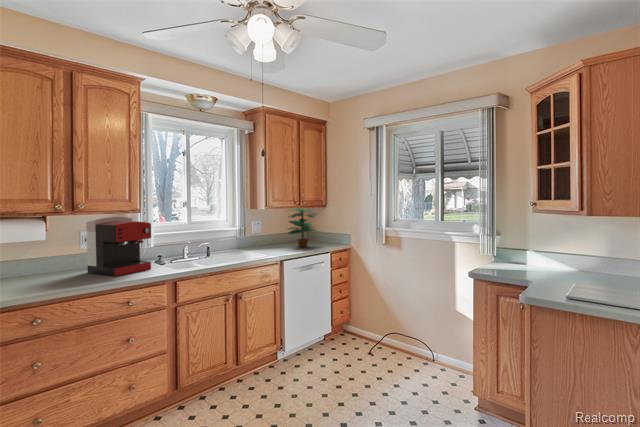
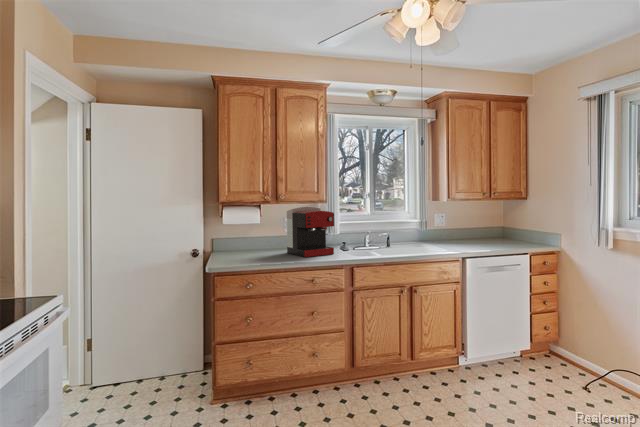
potted plant: present [288,208,316,247] -> none [473,201,514,245]

